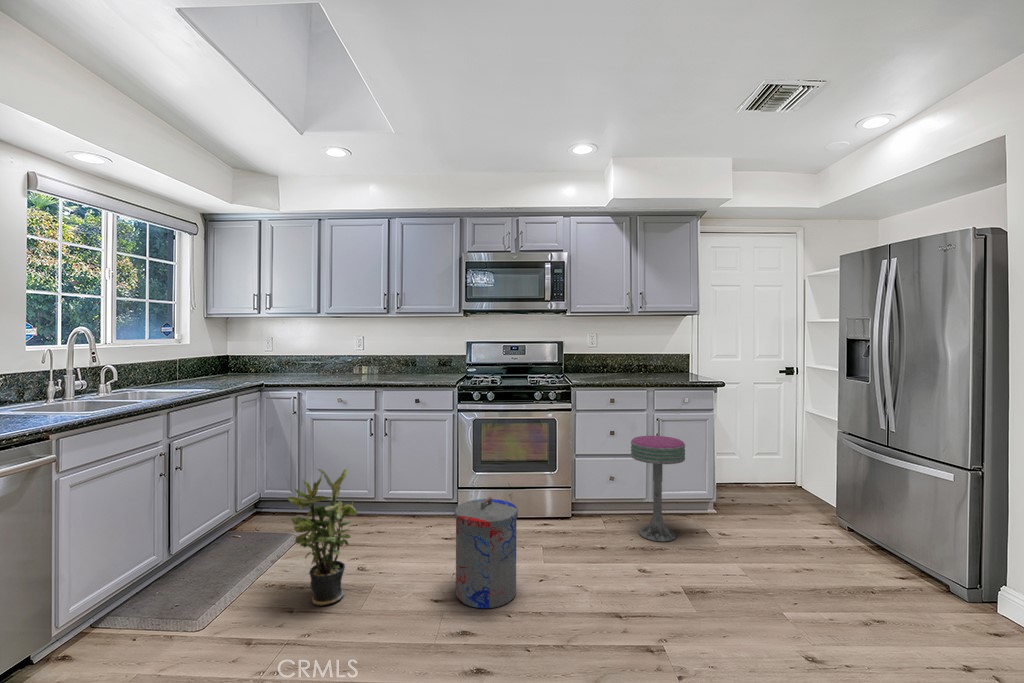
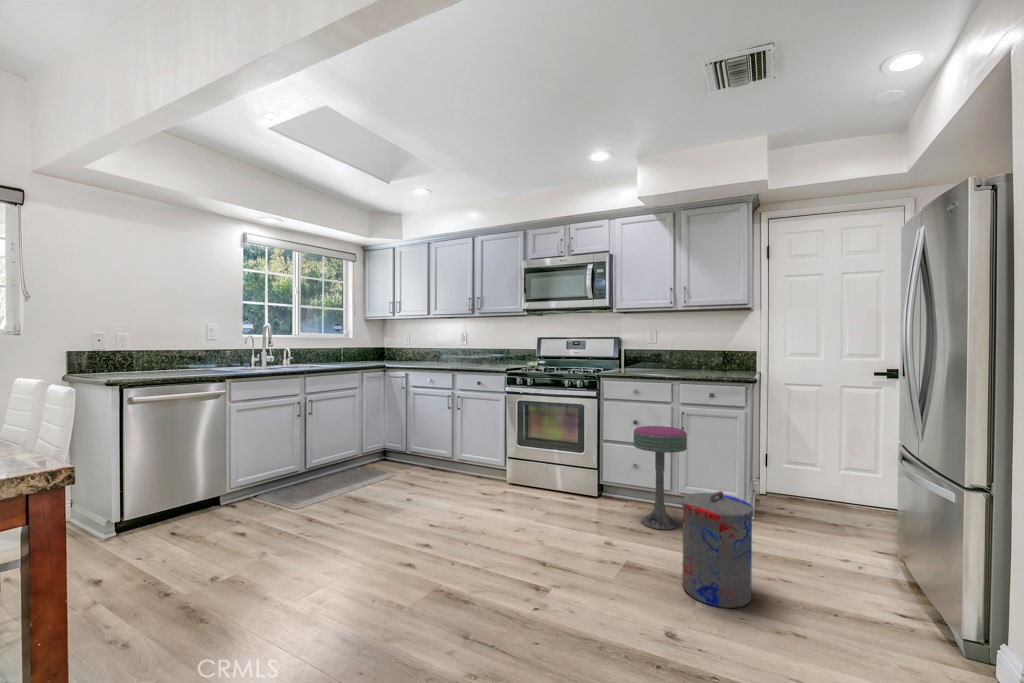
potted plant: present [287,468,357,606] -> none [335,419,387,514]
trash can: present [455,497,518,608] -> present [682,491,753,608]

